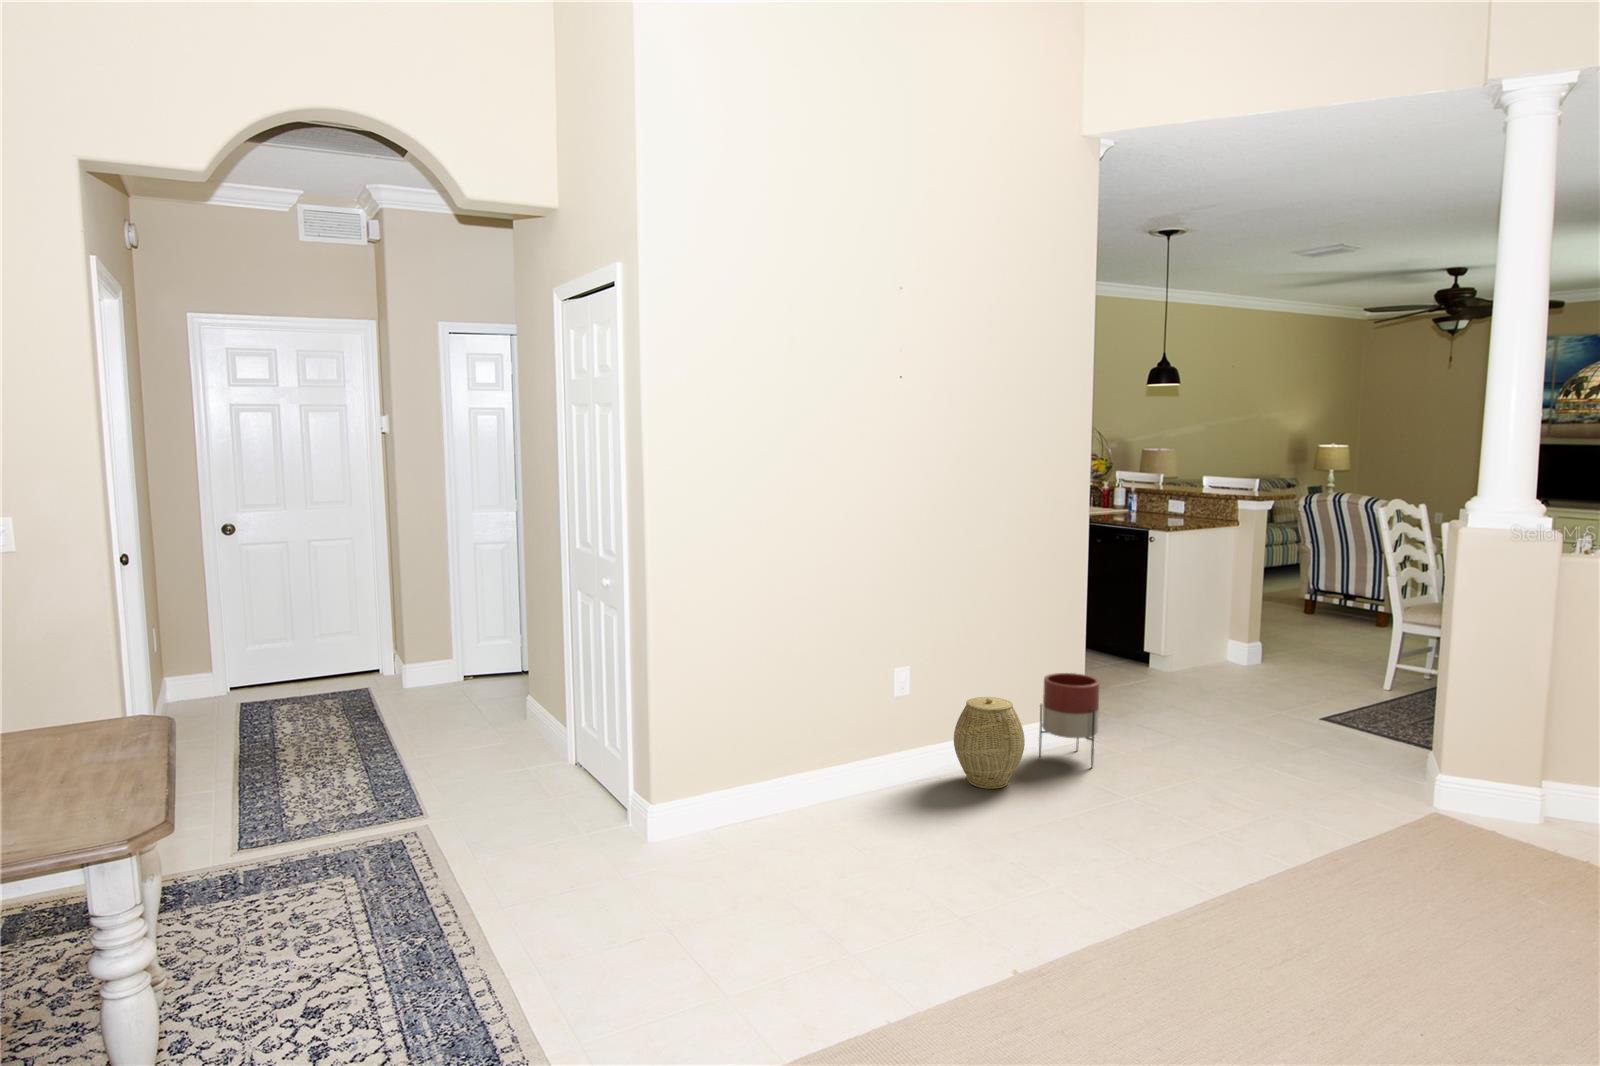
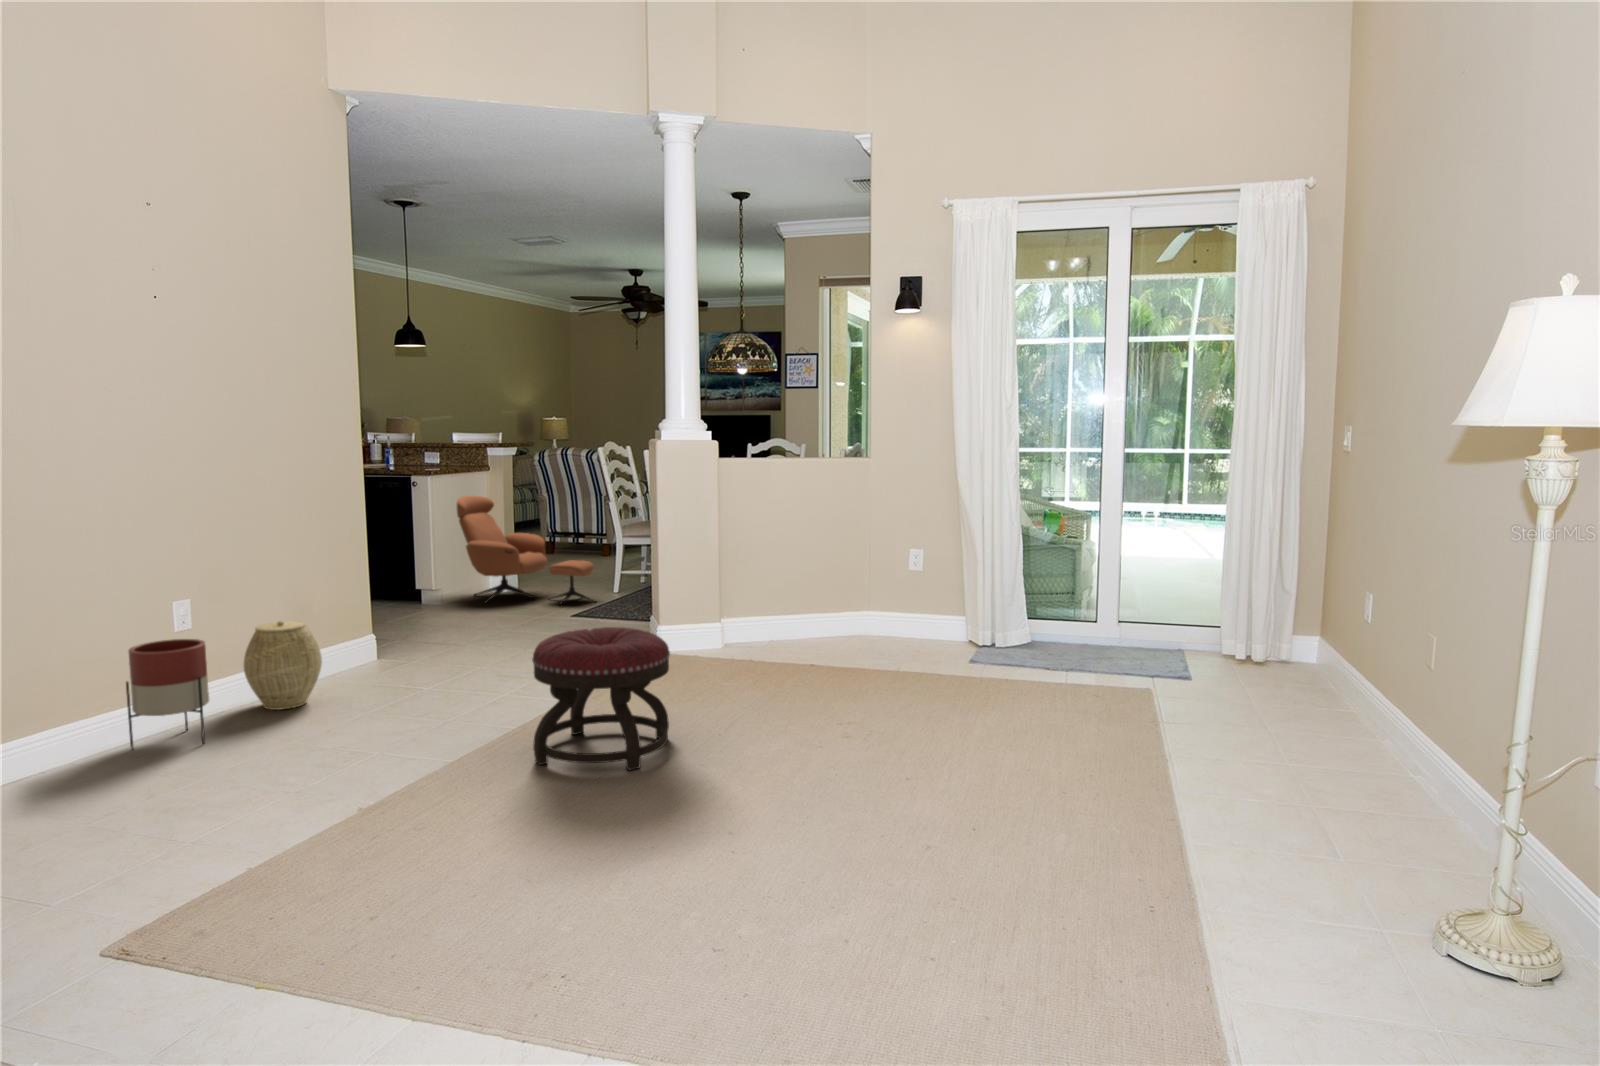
lounge chair: none [1194,554,1359,701] -> present [457,495,596,604]
planter: present [1039,673,1099,767] -> present [126,639,209,749]
ottoman: none [1233,797,1446,1022] -> present [532,627,670,770]

